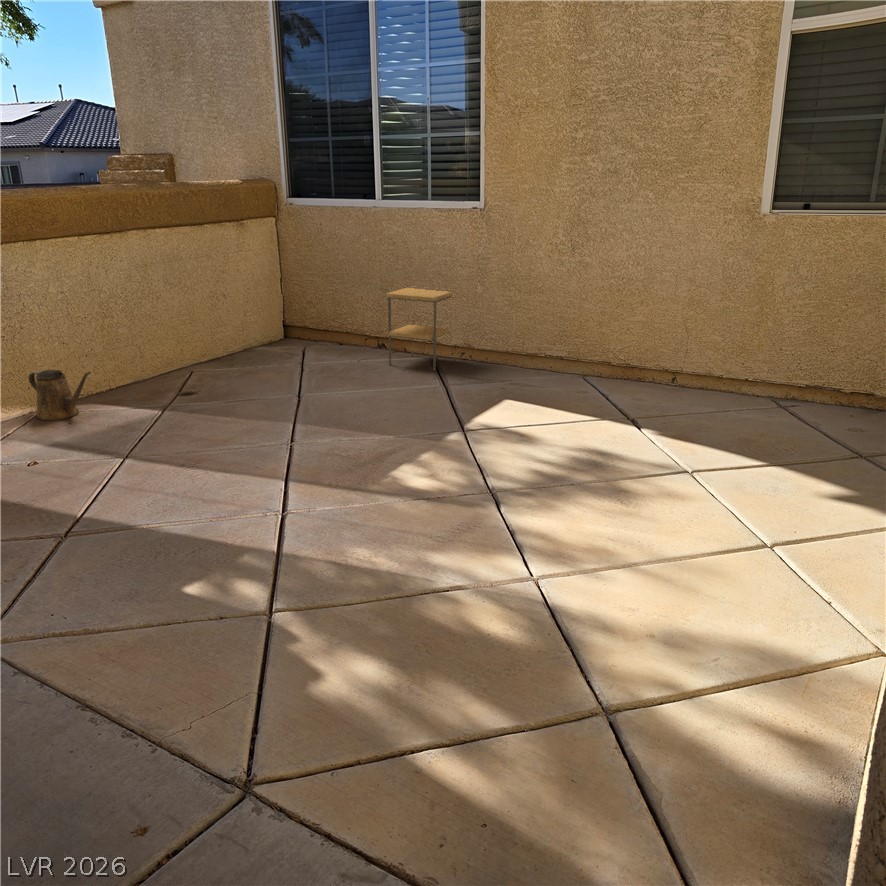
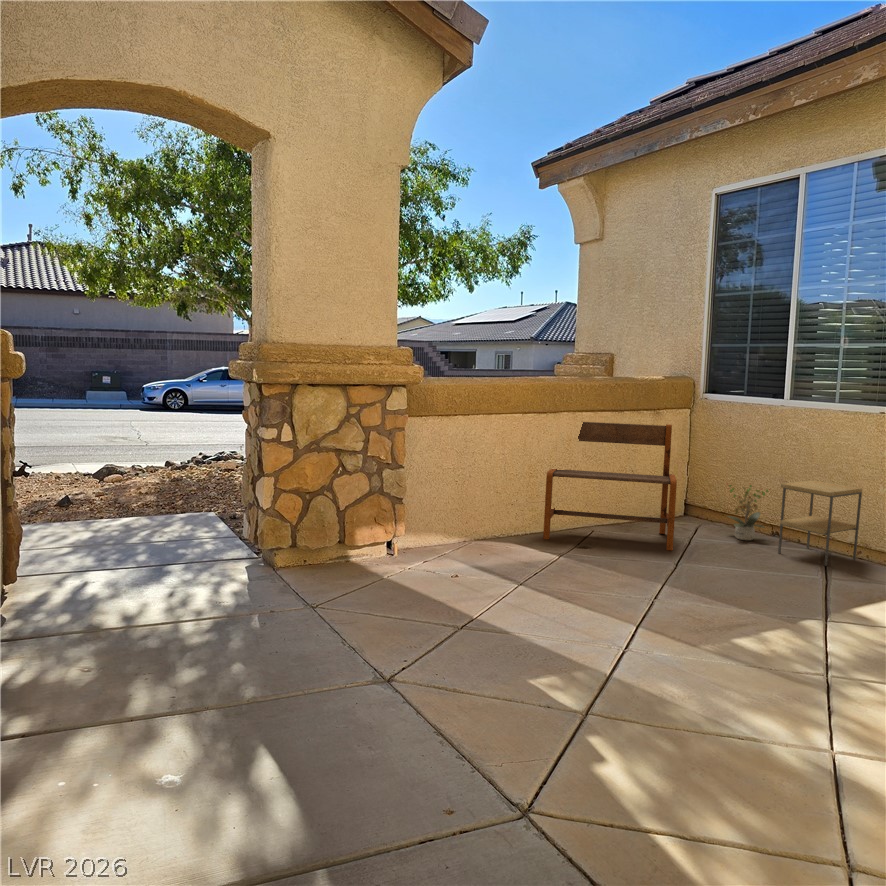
bench: none [126,237,289,391] -> present [543,422,677,551]
potted plant: none [328,296,373,356] -> present [727,485,768,540]
watering can: present [28,370,91,420] -> none [468,511,510,550]

